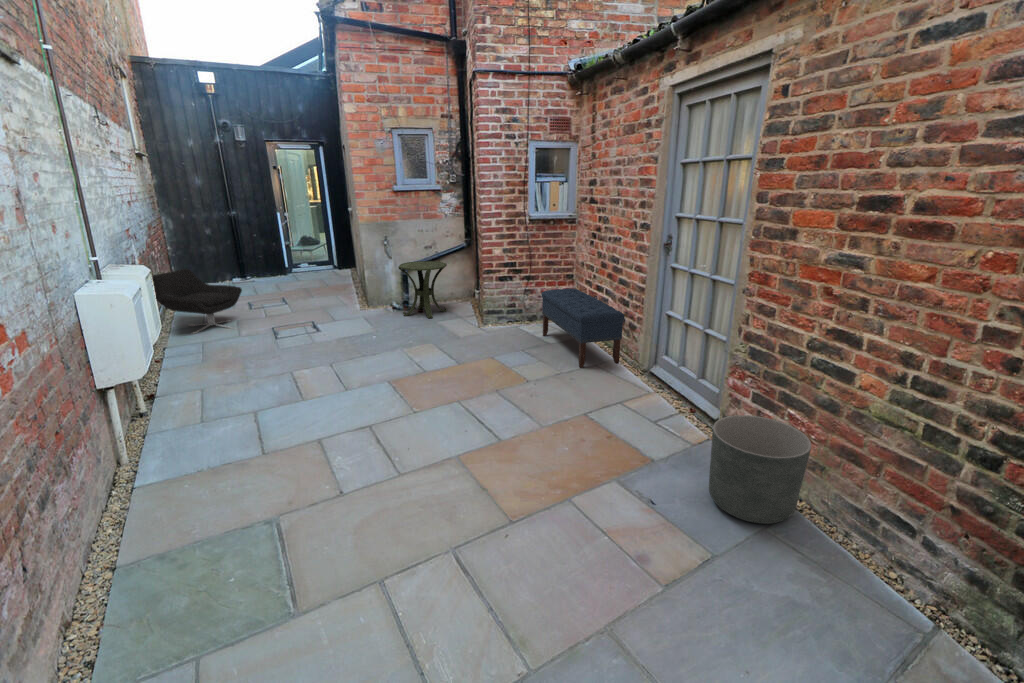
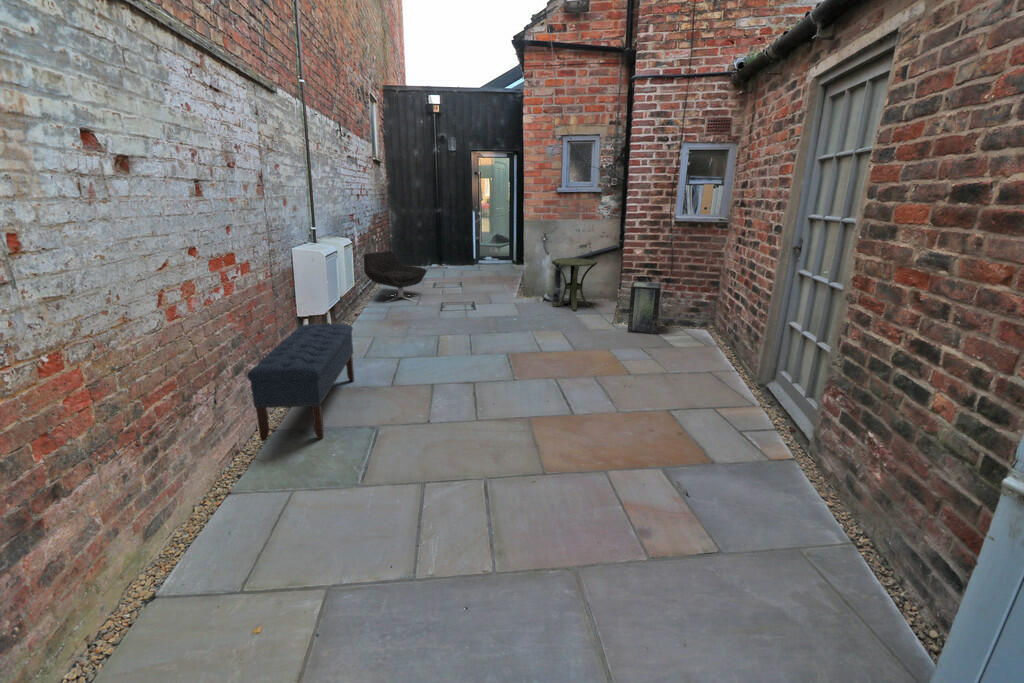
storage box: none [494,282,525,335] -> present [627,282,661,334]
bench: present [541,289,625,368] -> present [247,324,354,441]
planter: present [709,415,811,524] -> none [755,426,875,545]

